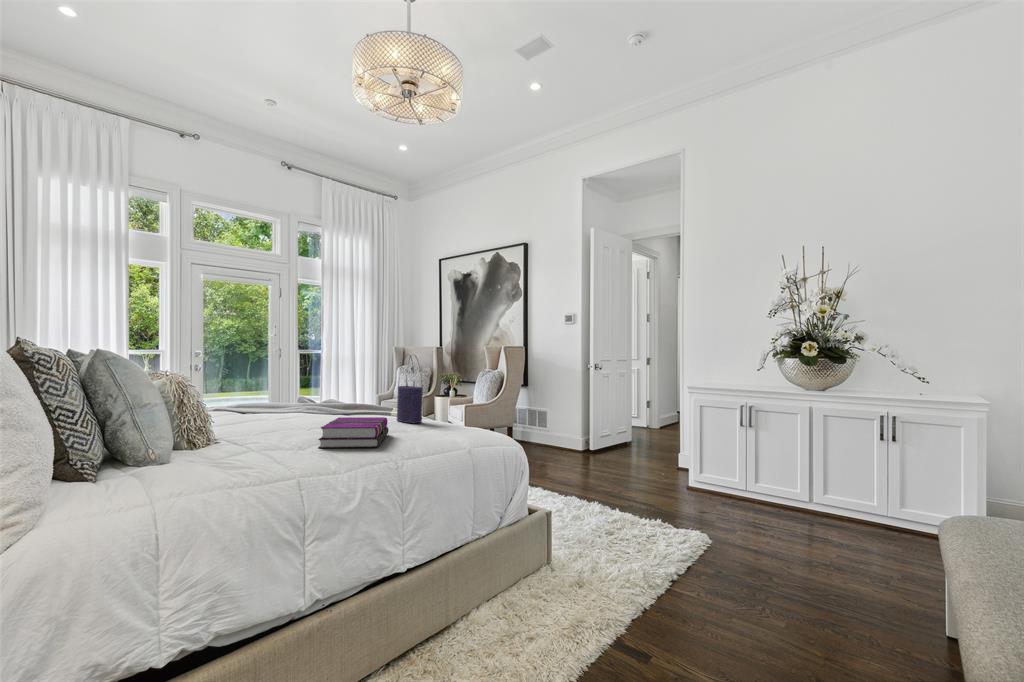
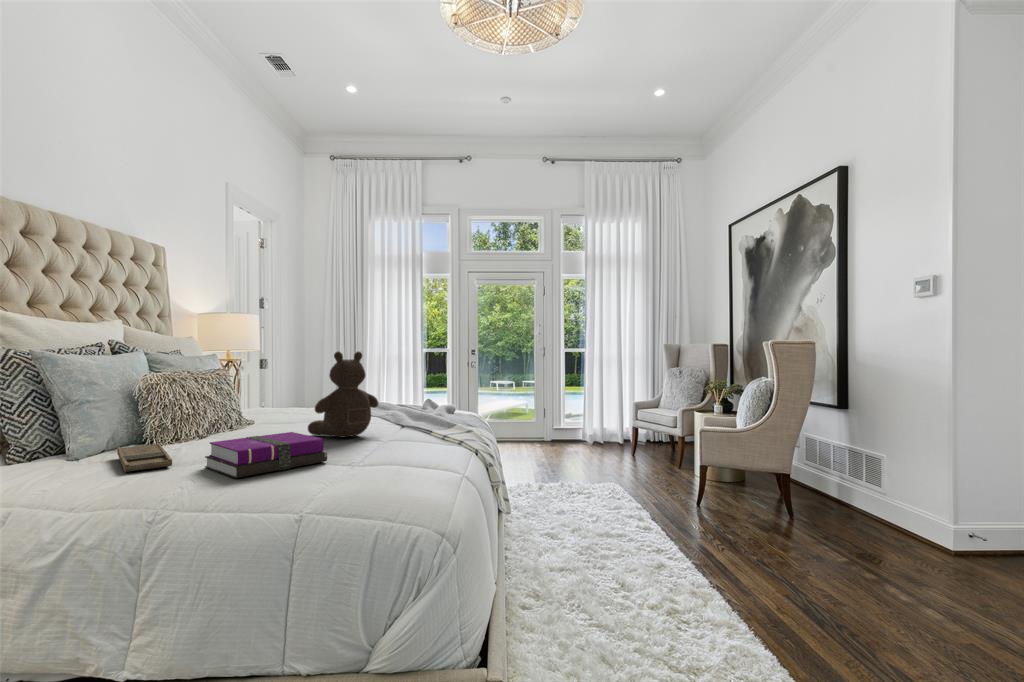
teddy bear: none [287,352,342,425] -> present [308,352,379,437]
tote bag: present [397,355,423,423] -> none [413,354,434,451]
tray: none [201,440,293,458] -> present [117,443,172,472]

